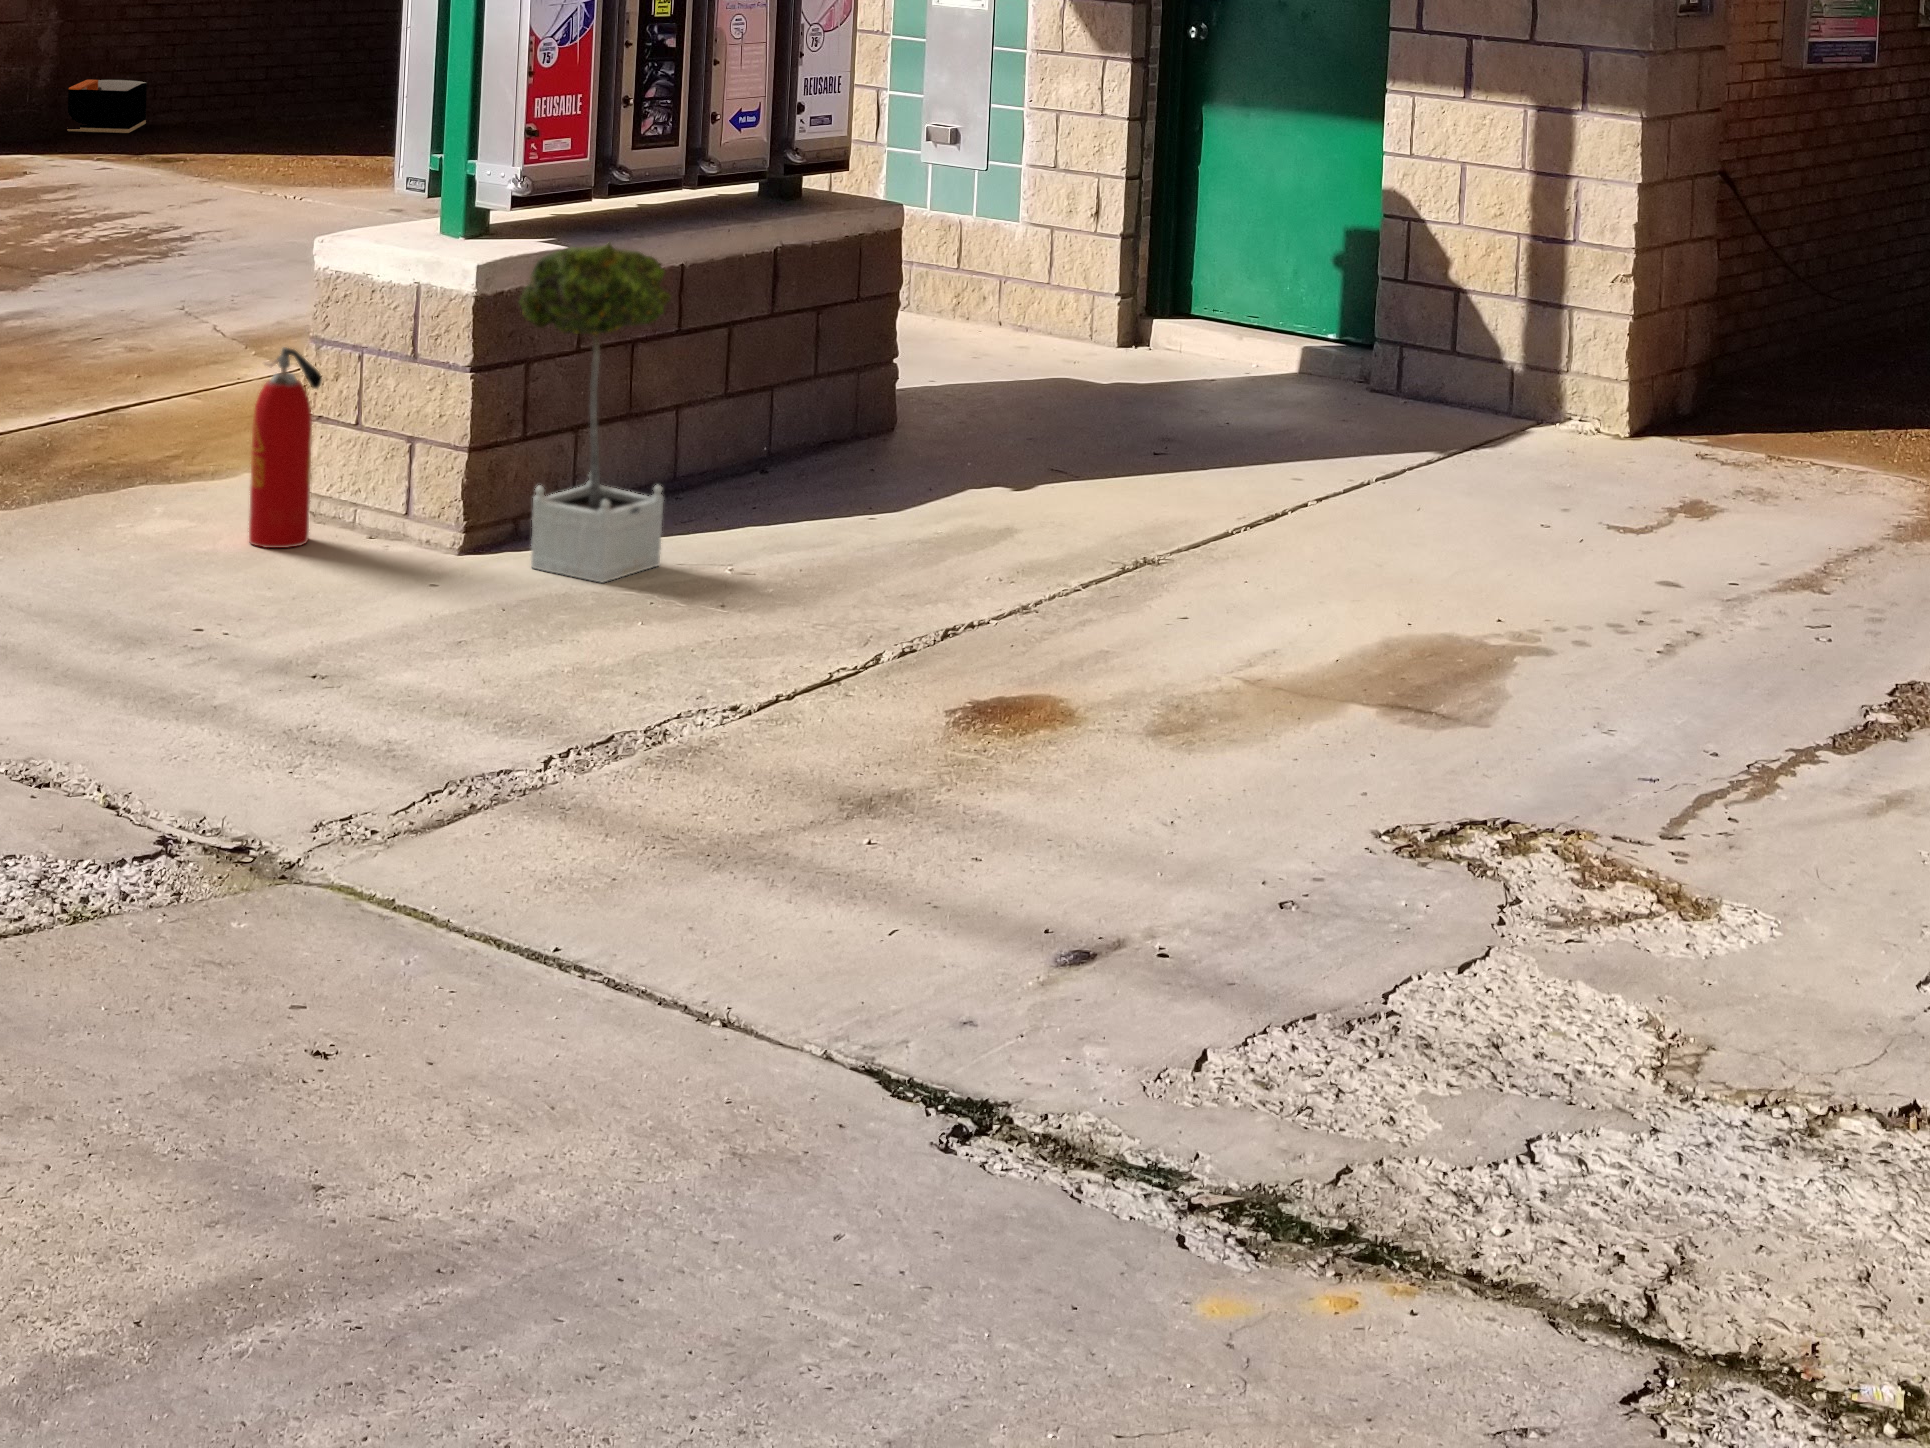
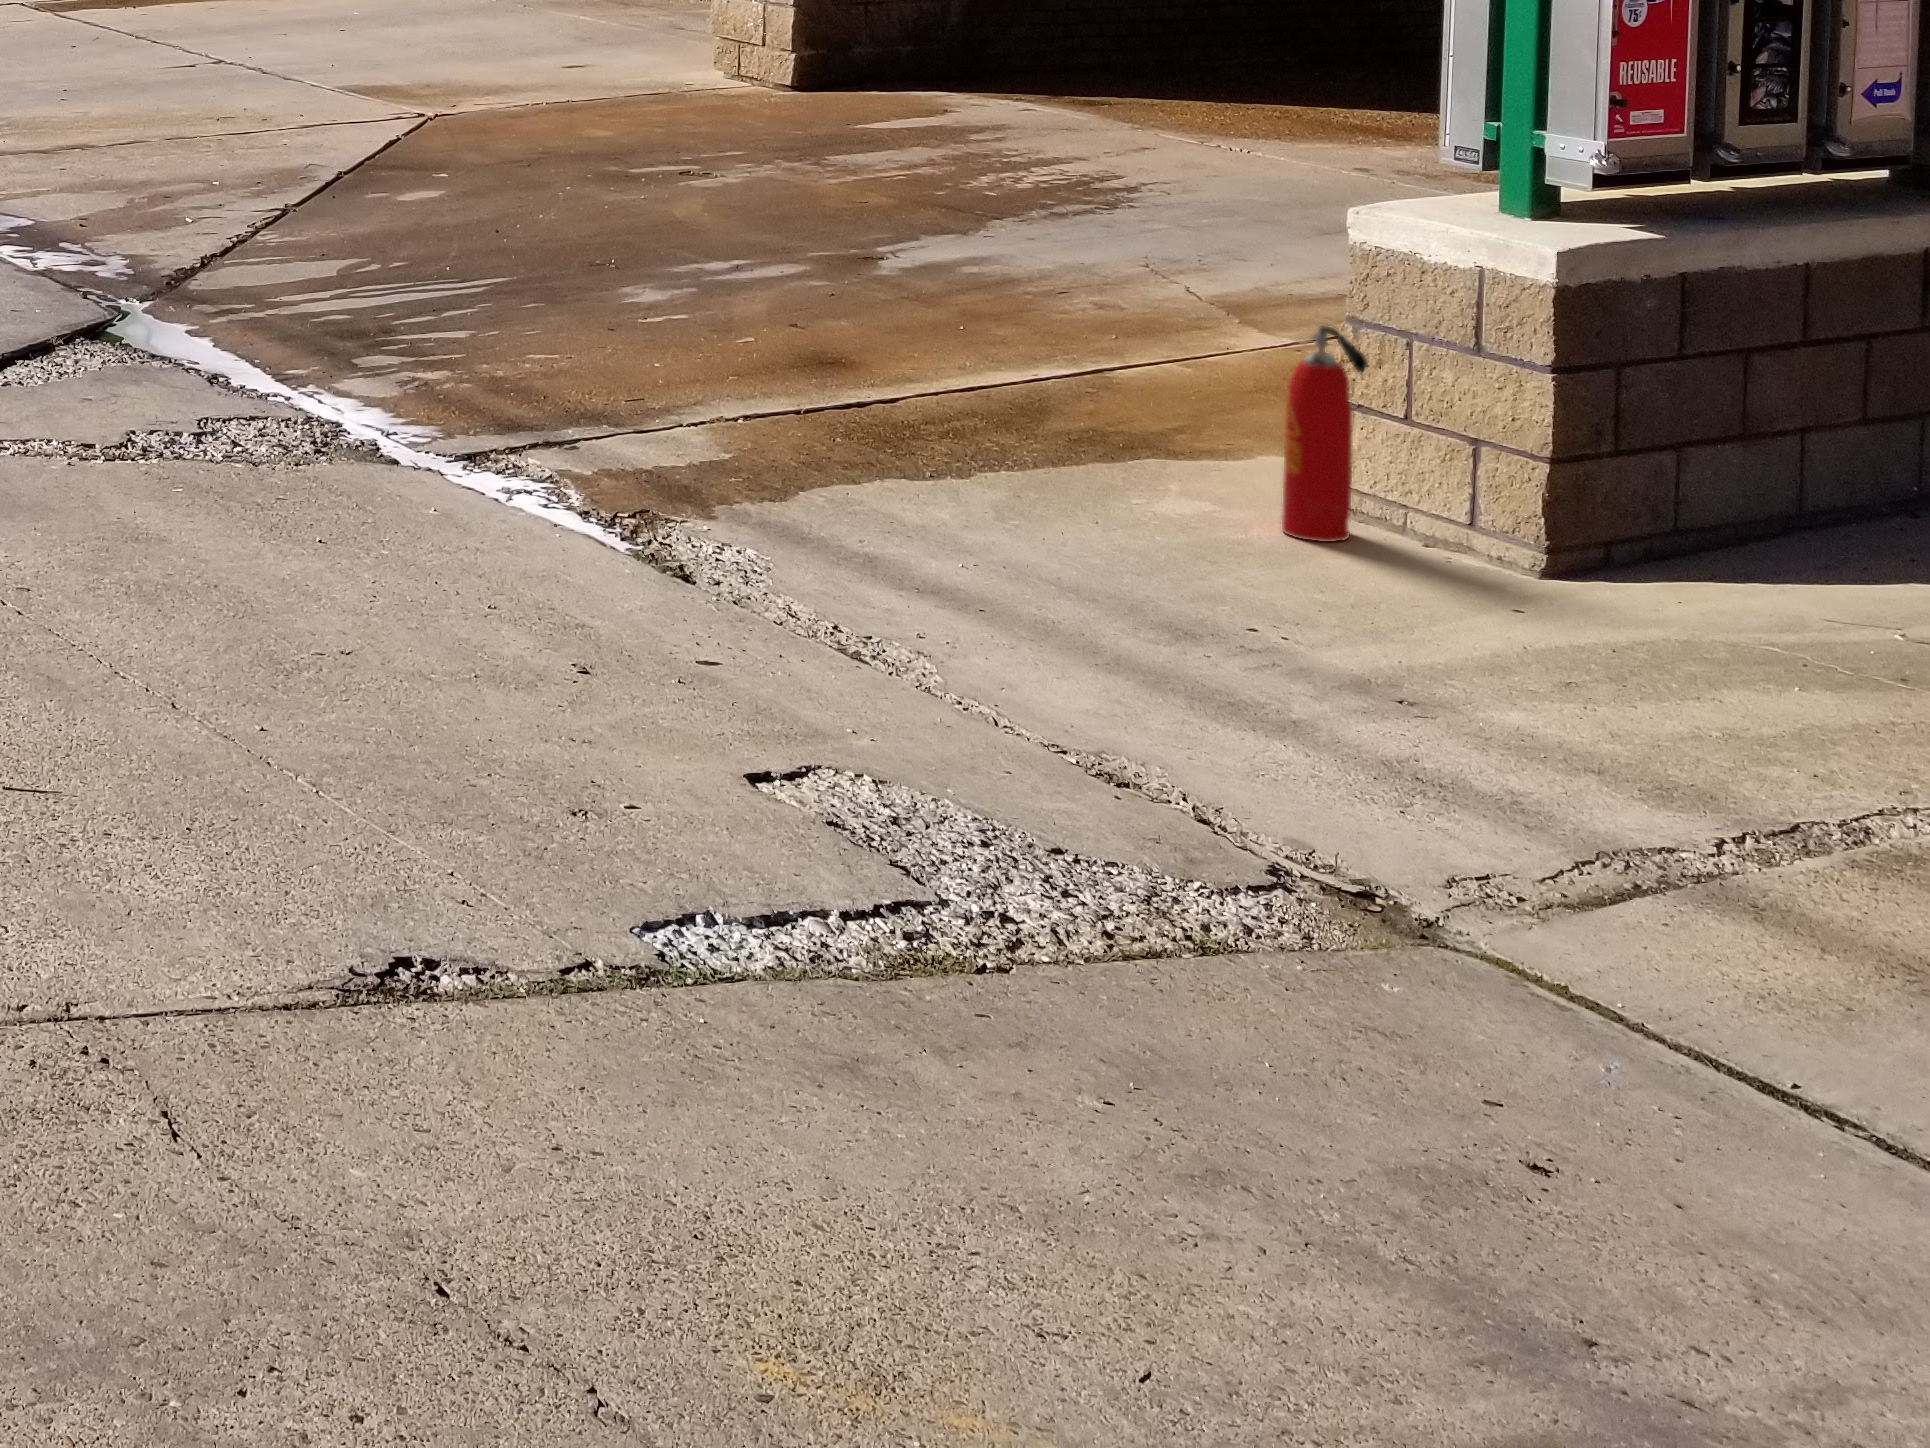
storage bin: present [67,80,147,133] -> none [967,9,1046,64]
potted tree: present [519,242,671,583] -> none [1614,230,1811,623]

